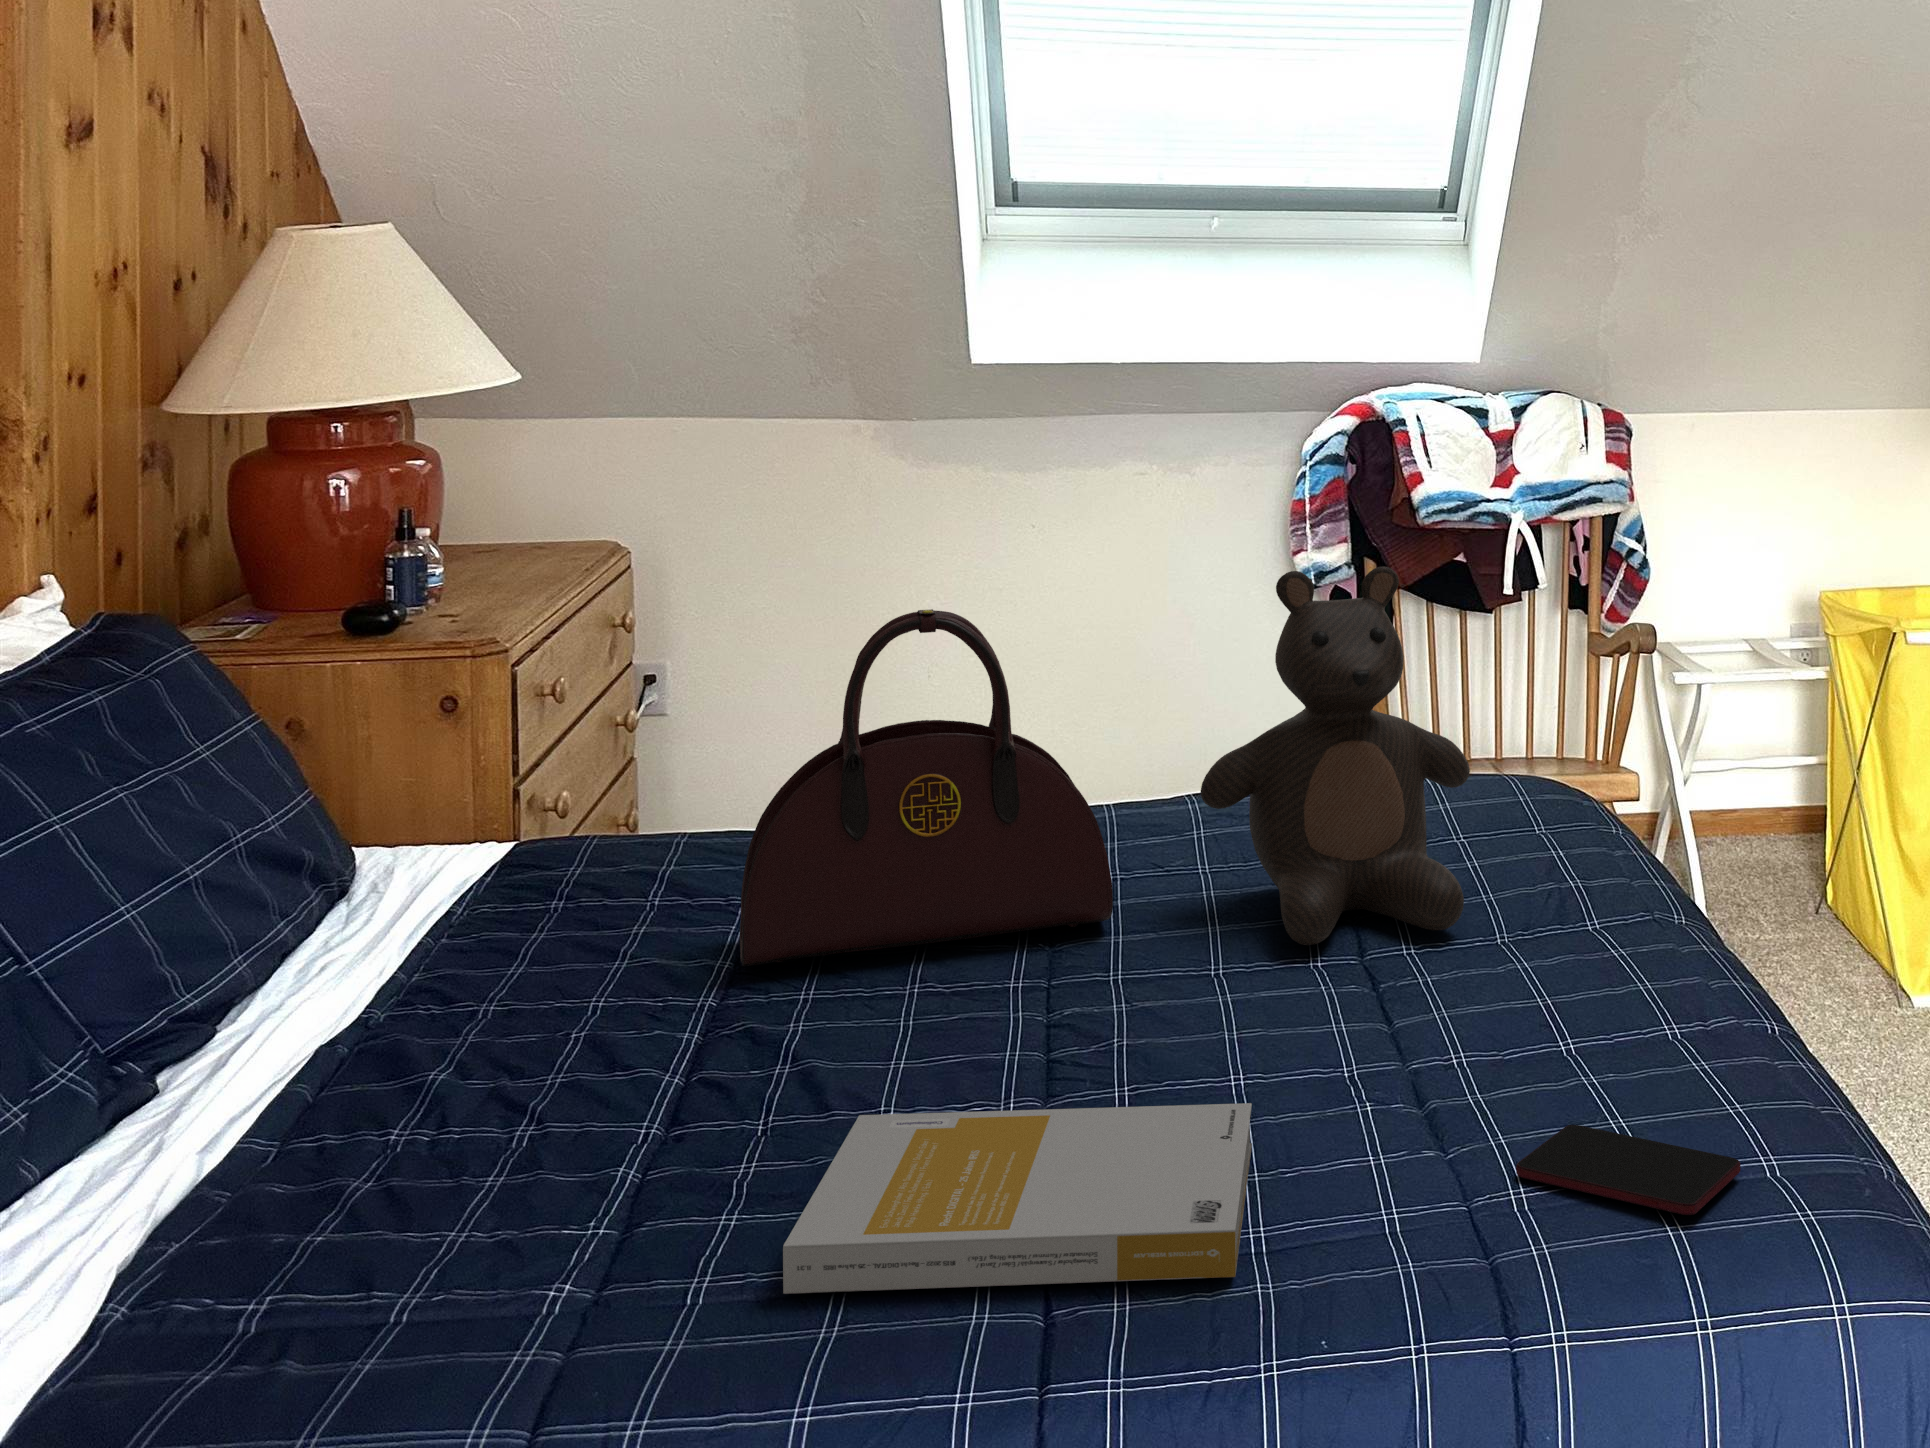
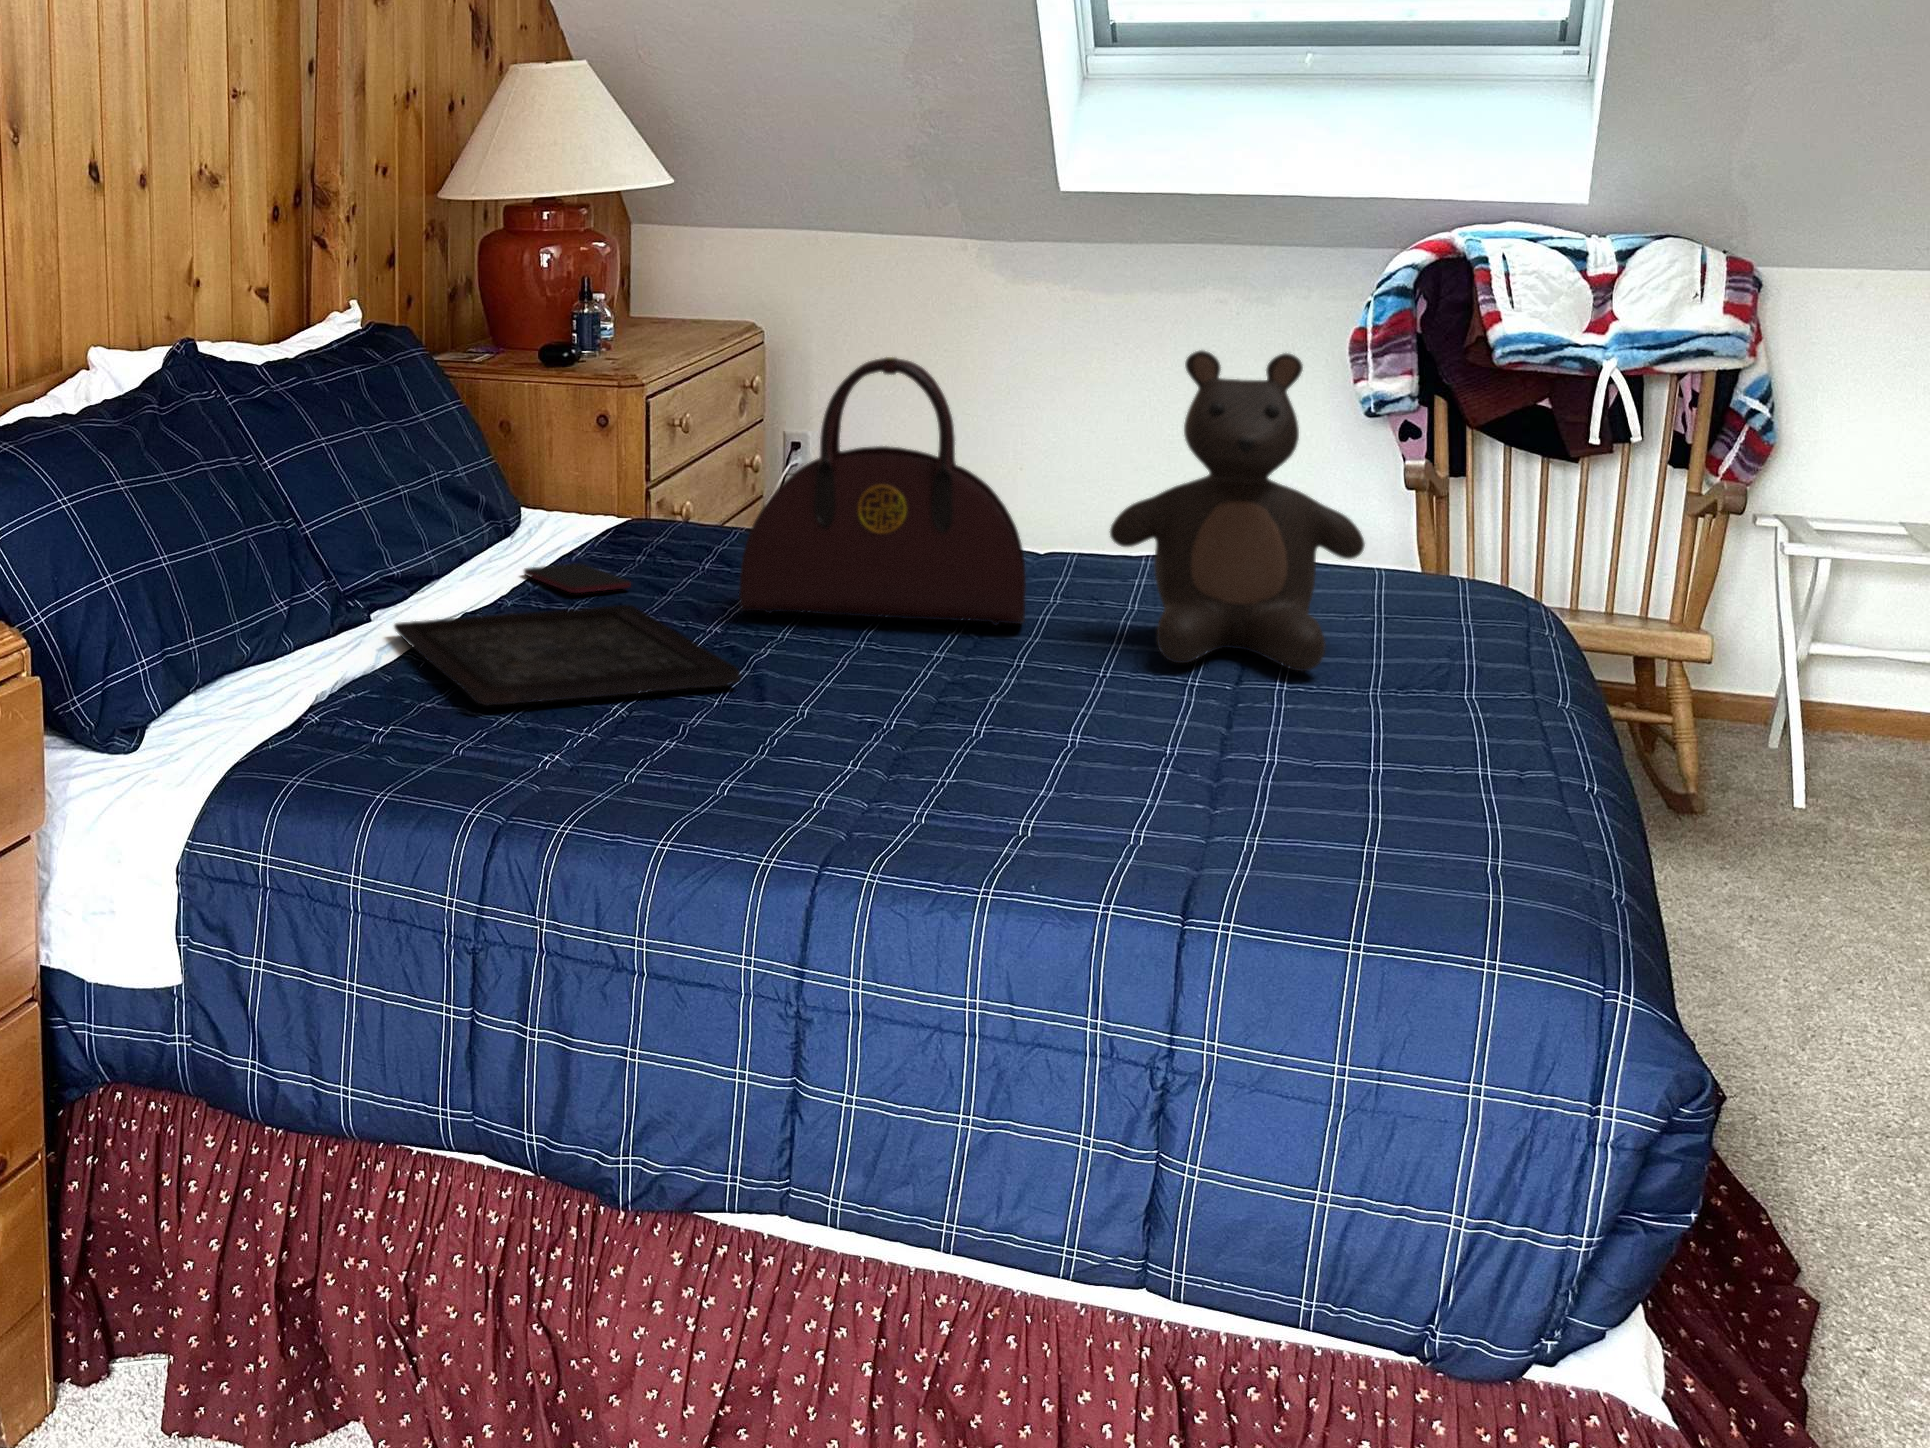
tray: none [209,987,800,1233] -> present [394,605,740,705]
book: present [783,1103,1252,1294] -> none [677,692,1044,825]
smartphone: present [1516,1125,1740,1215] -> present [524,563,631,593]

